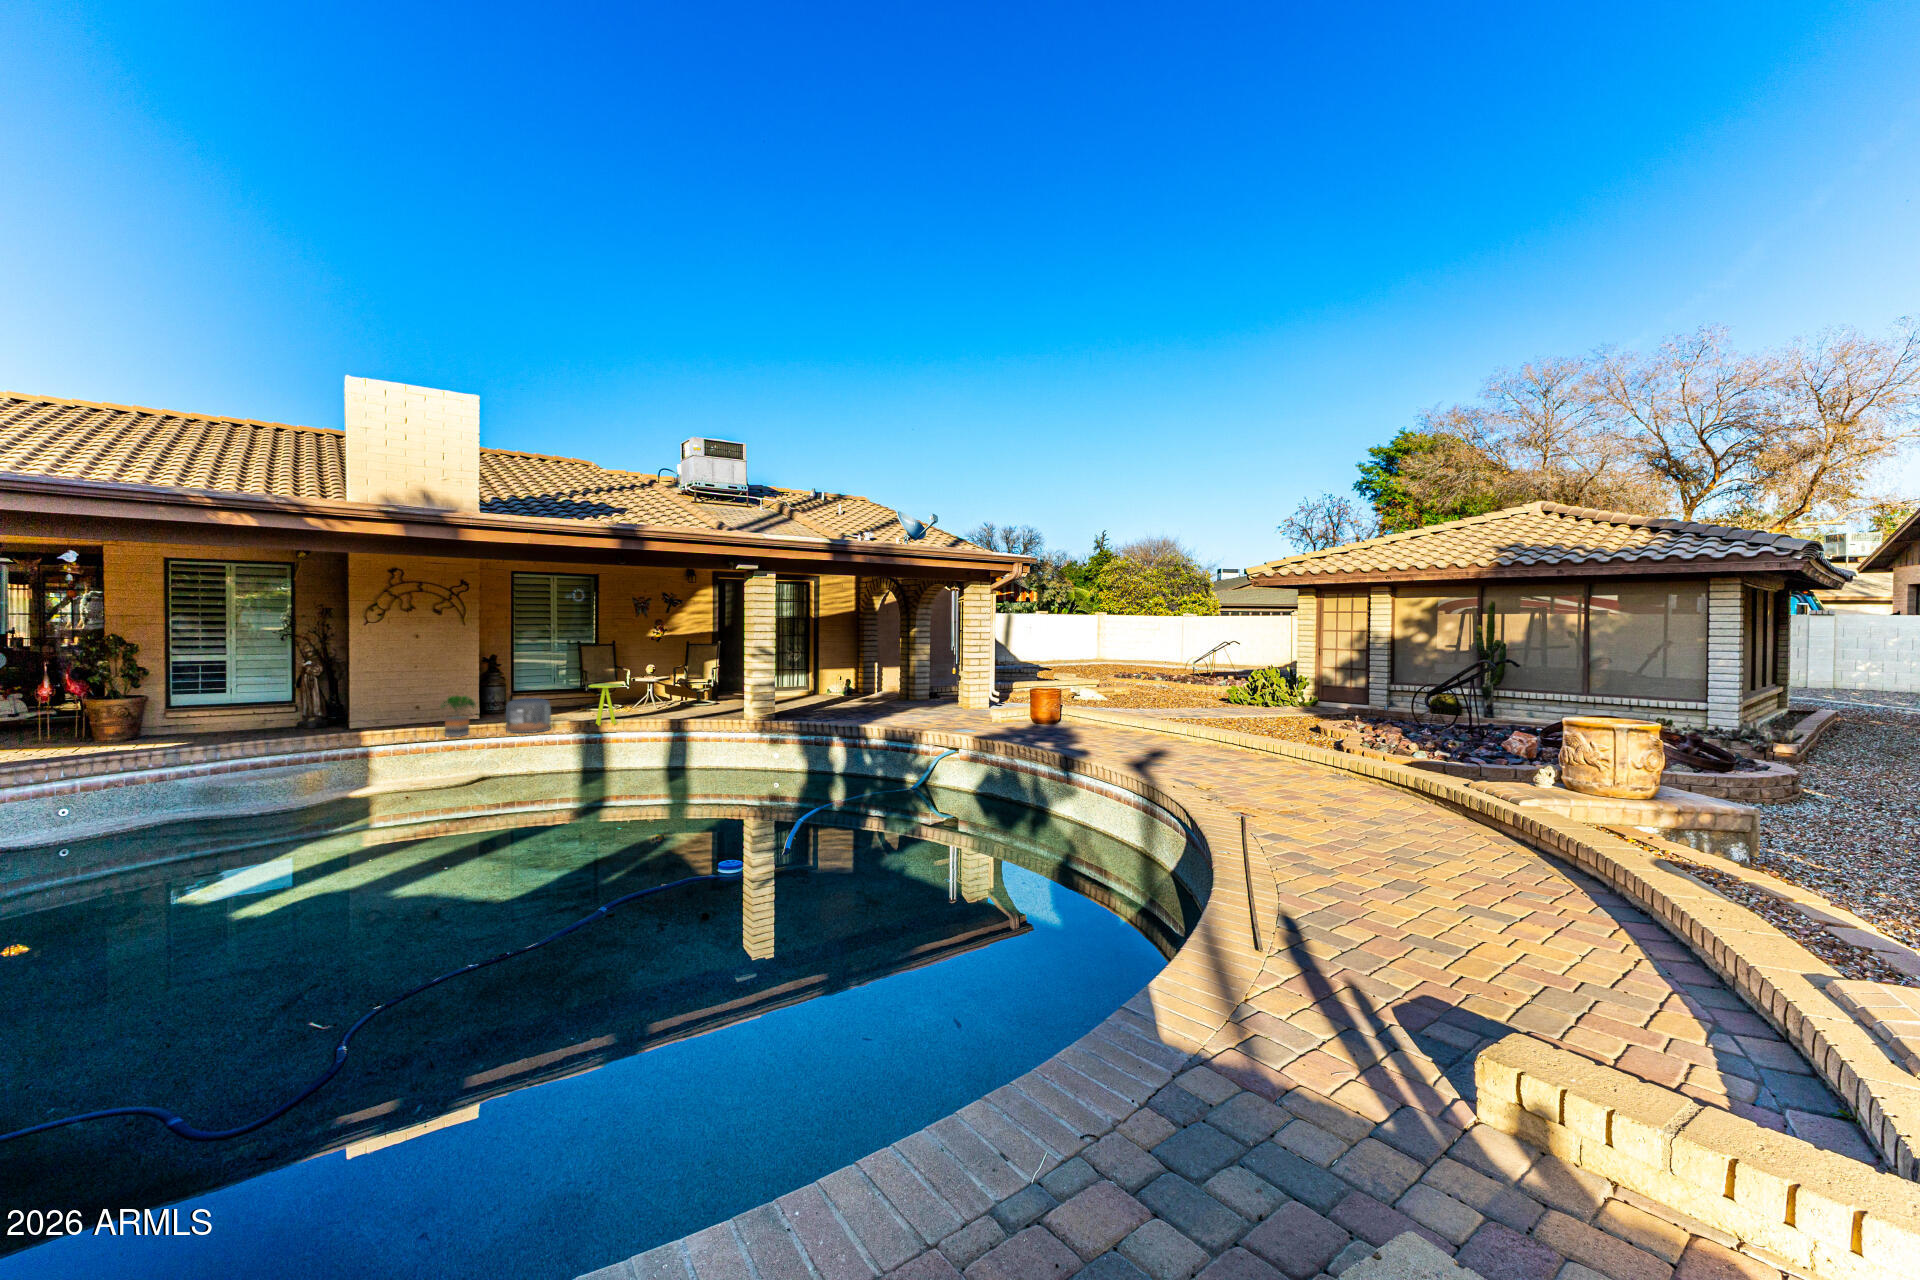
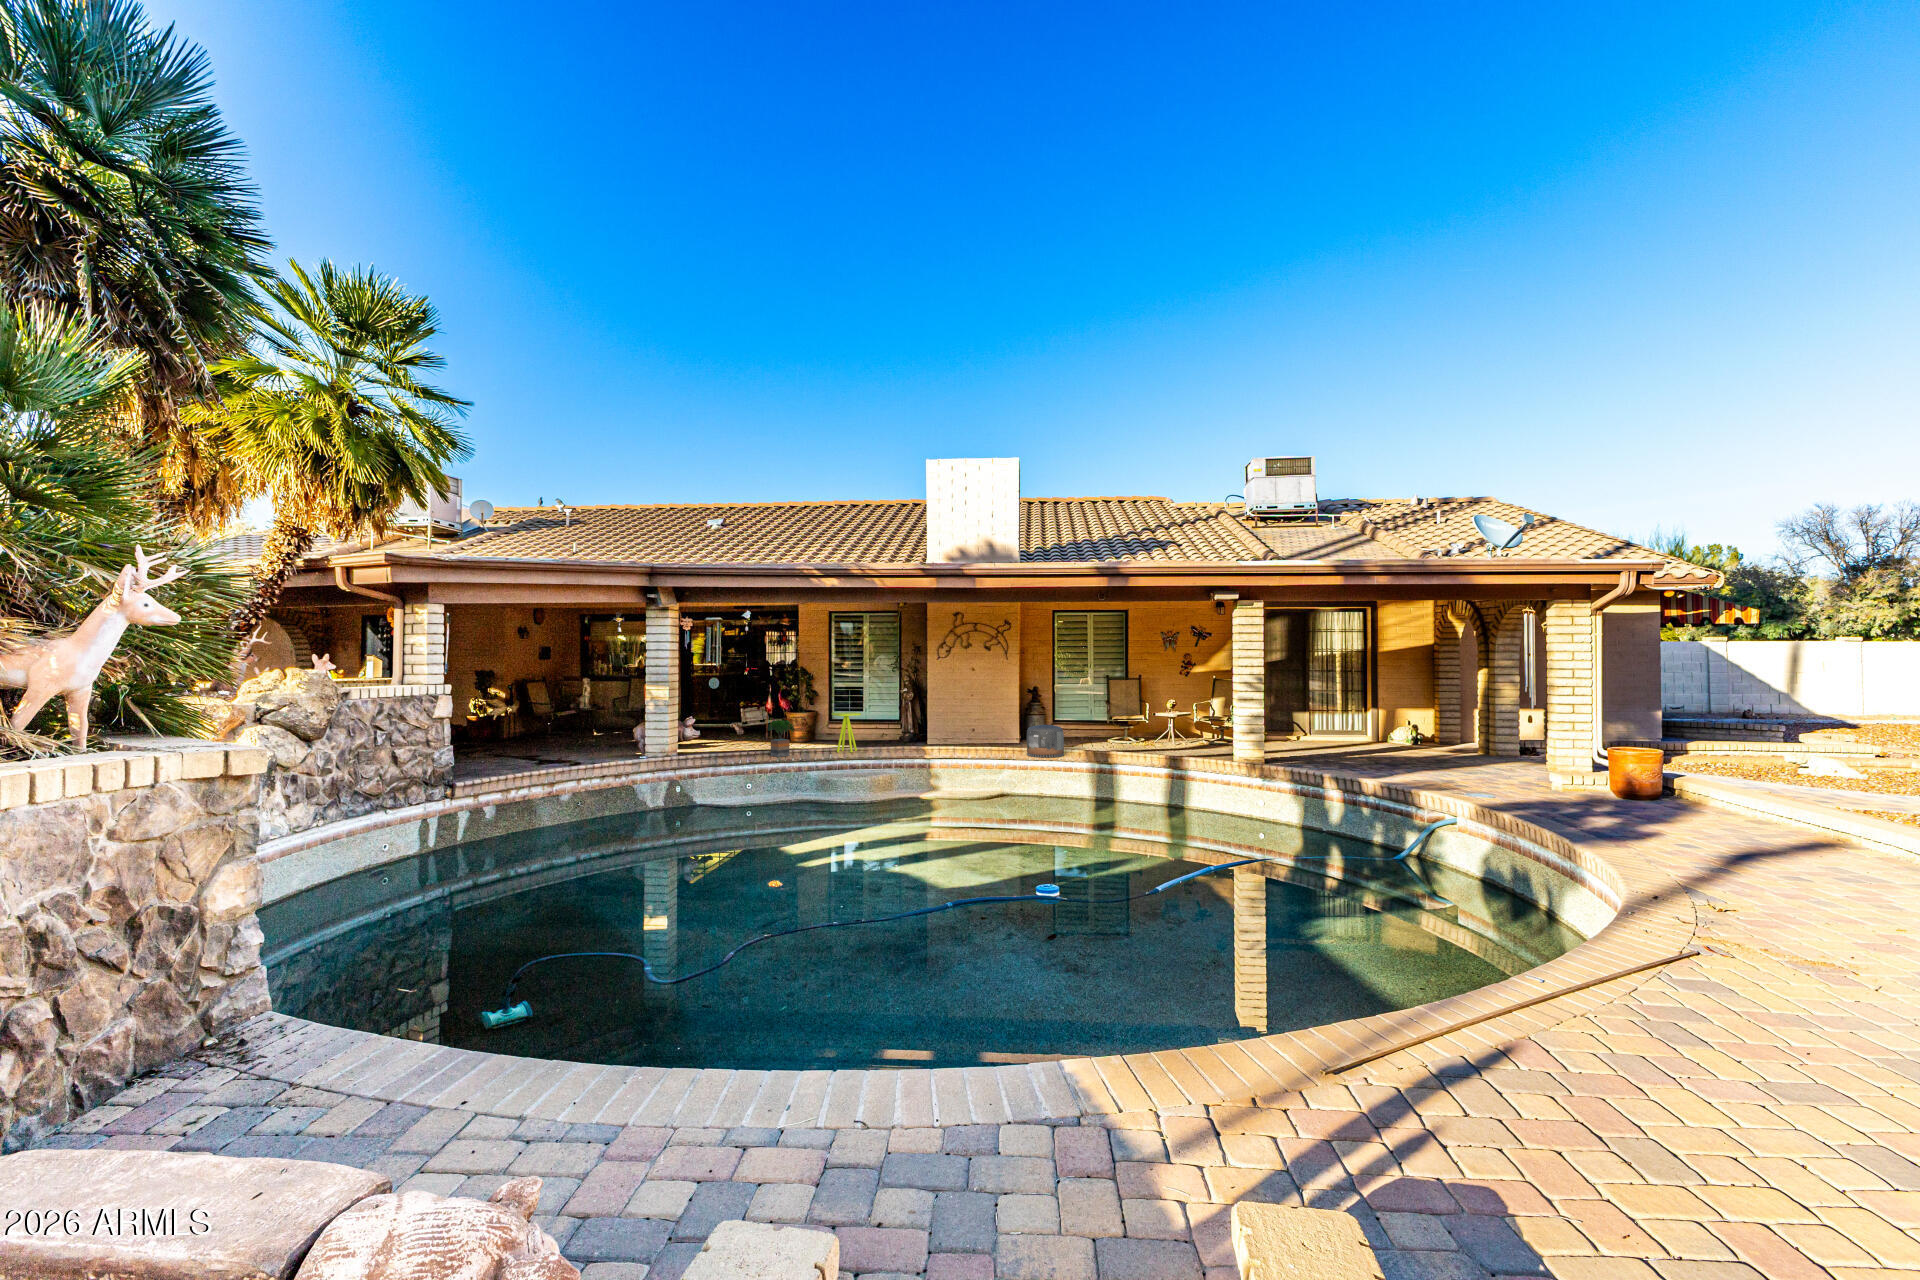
side table: present [588,683,622,726] -> present [832,712,861,752]
potted tree: present [441,696,475,737] -> present [768,720,795,757]

